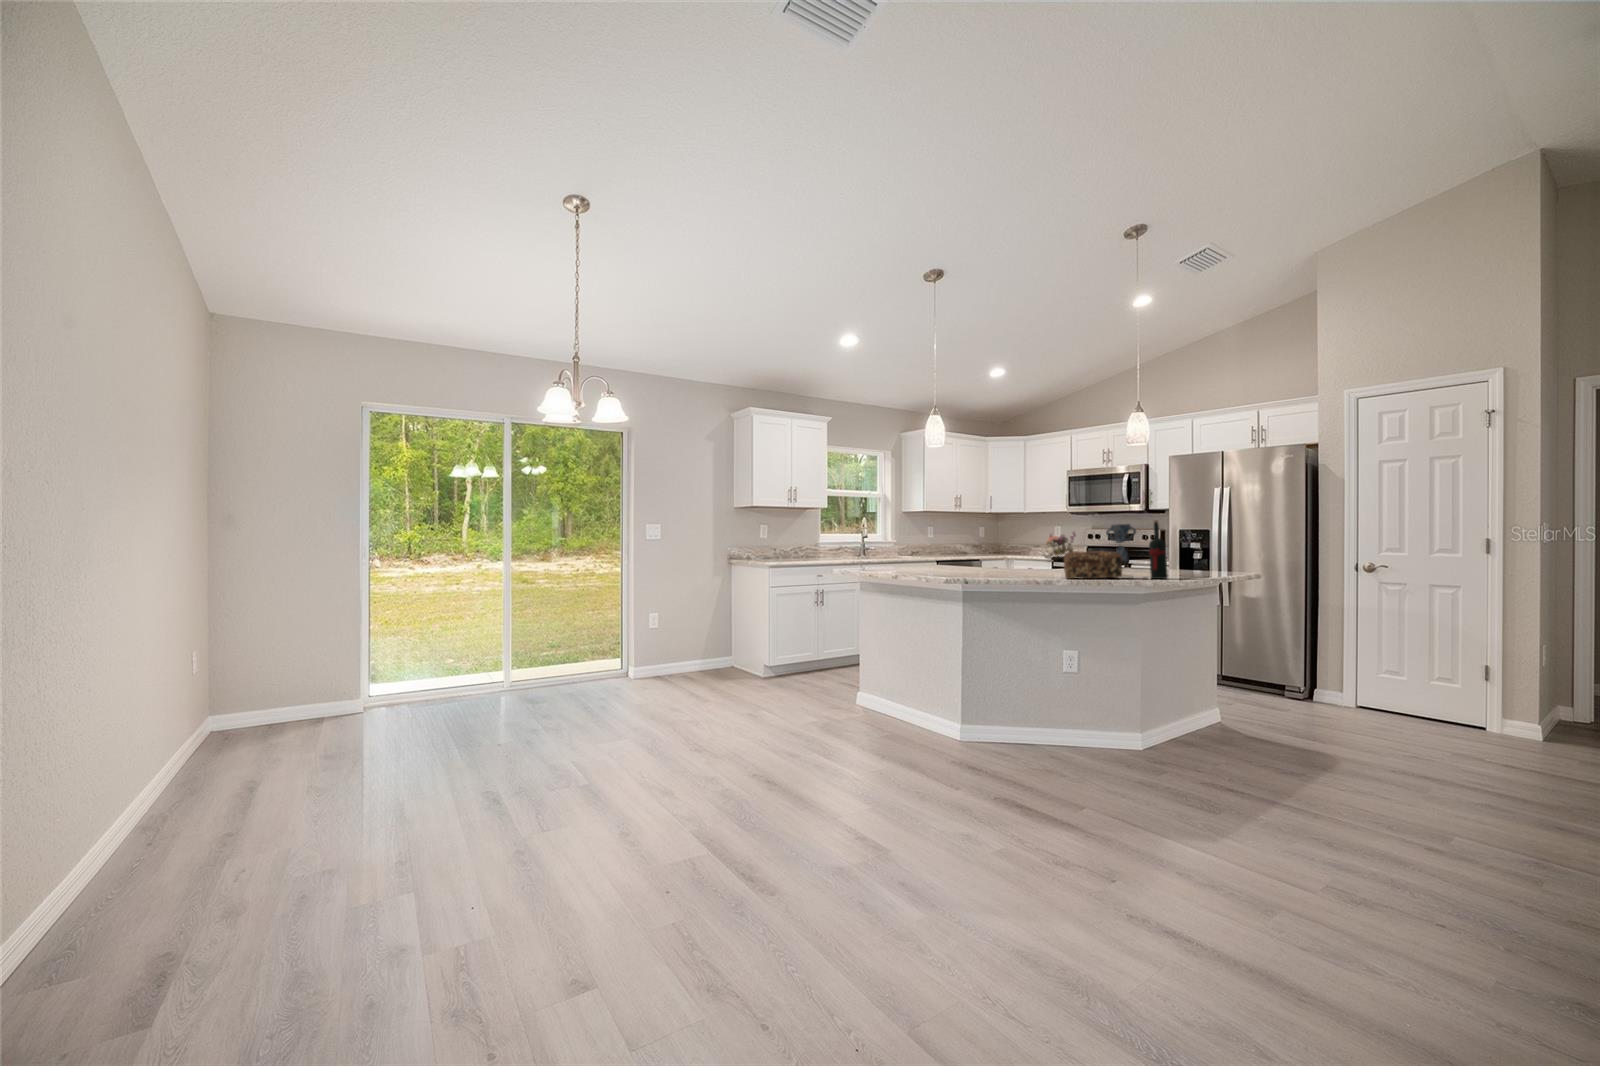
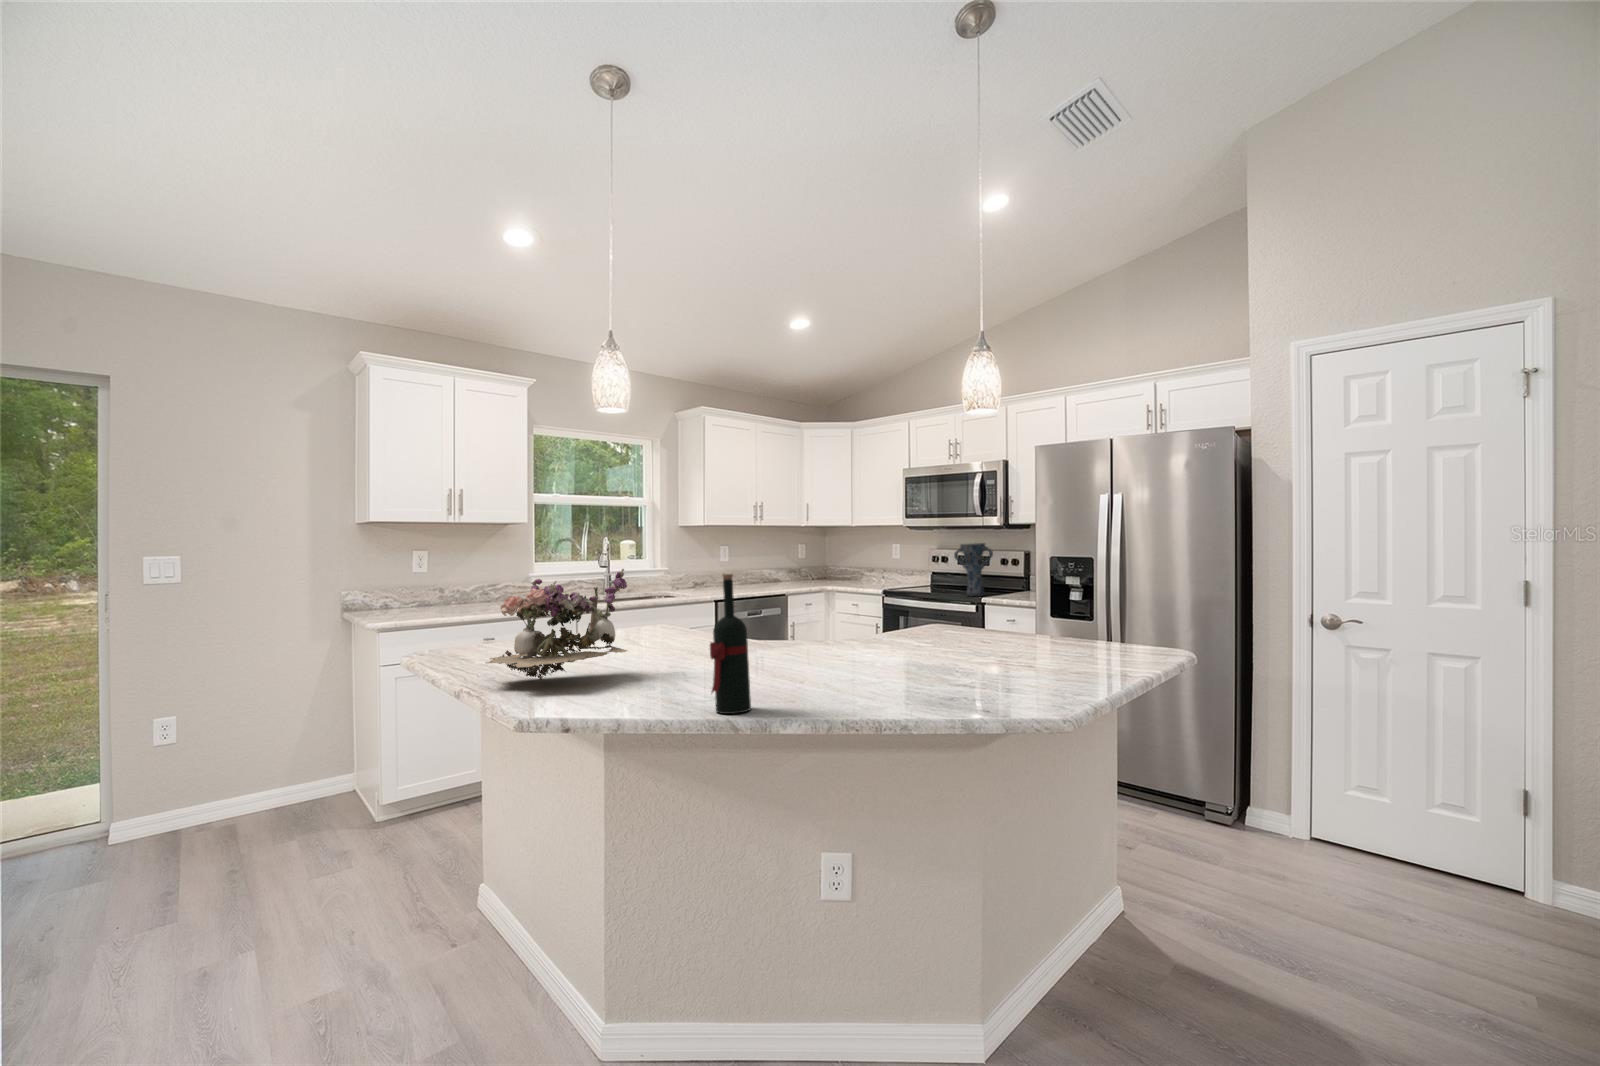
wine bottle: present [1149,520,1168,579] -> present [710,574,751,714]
flower arrangement: present [1045,532,1076,560] -> present [486,569,627,681]
bread loaf: present [1064,551,1122,579] -> none [831,628,948,695]

